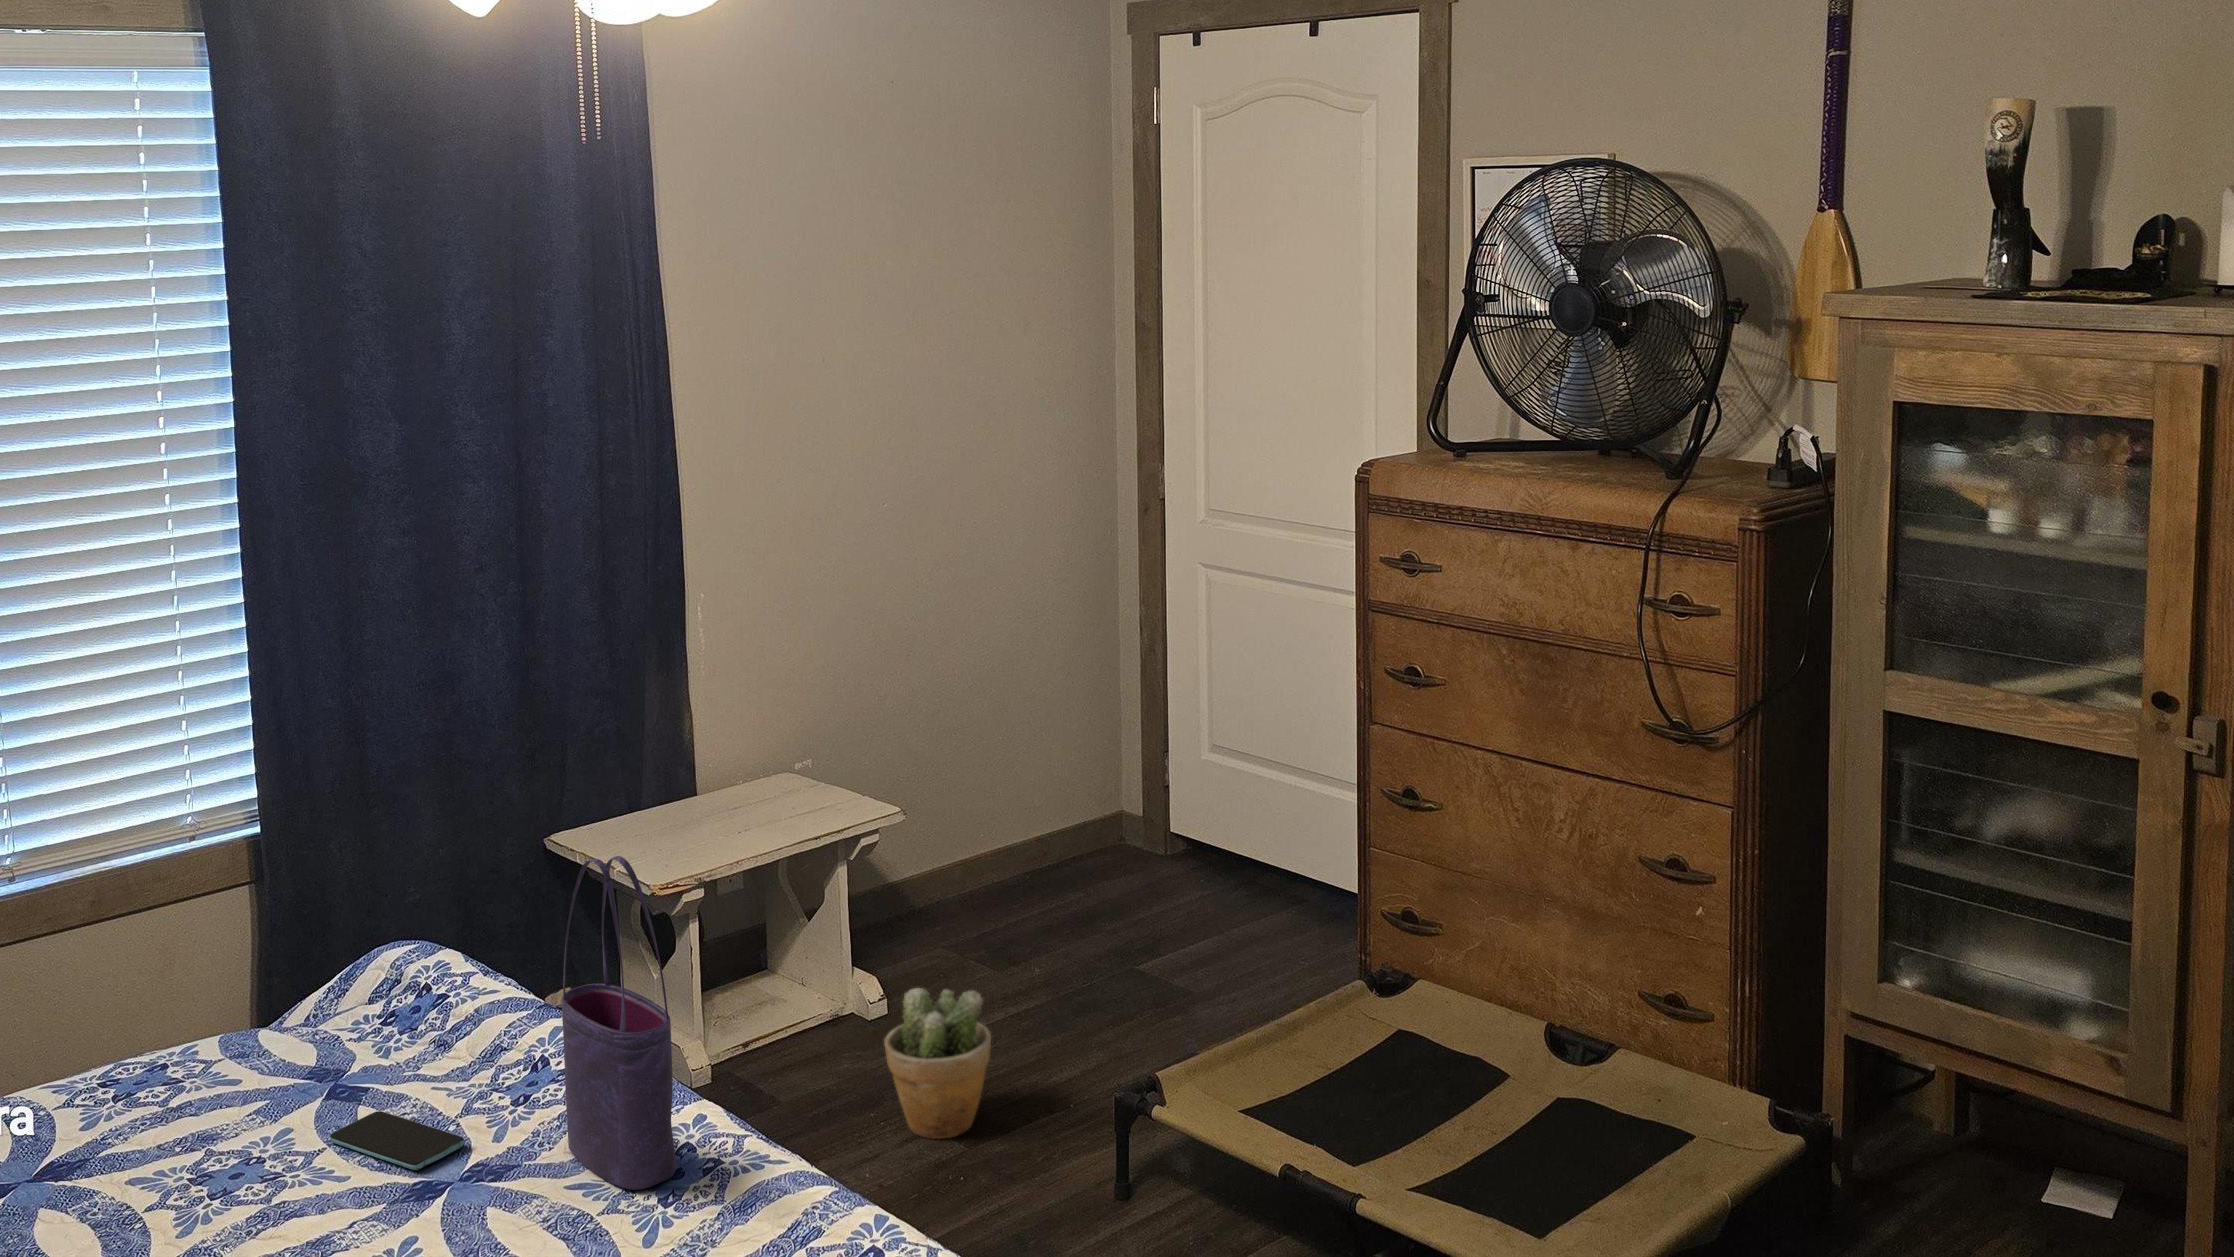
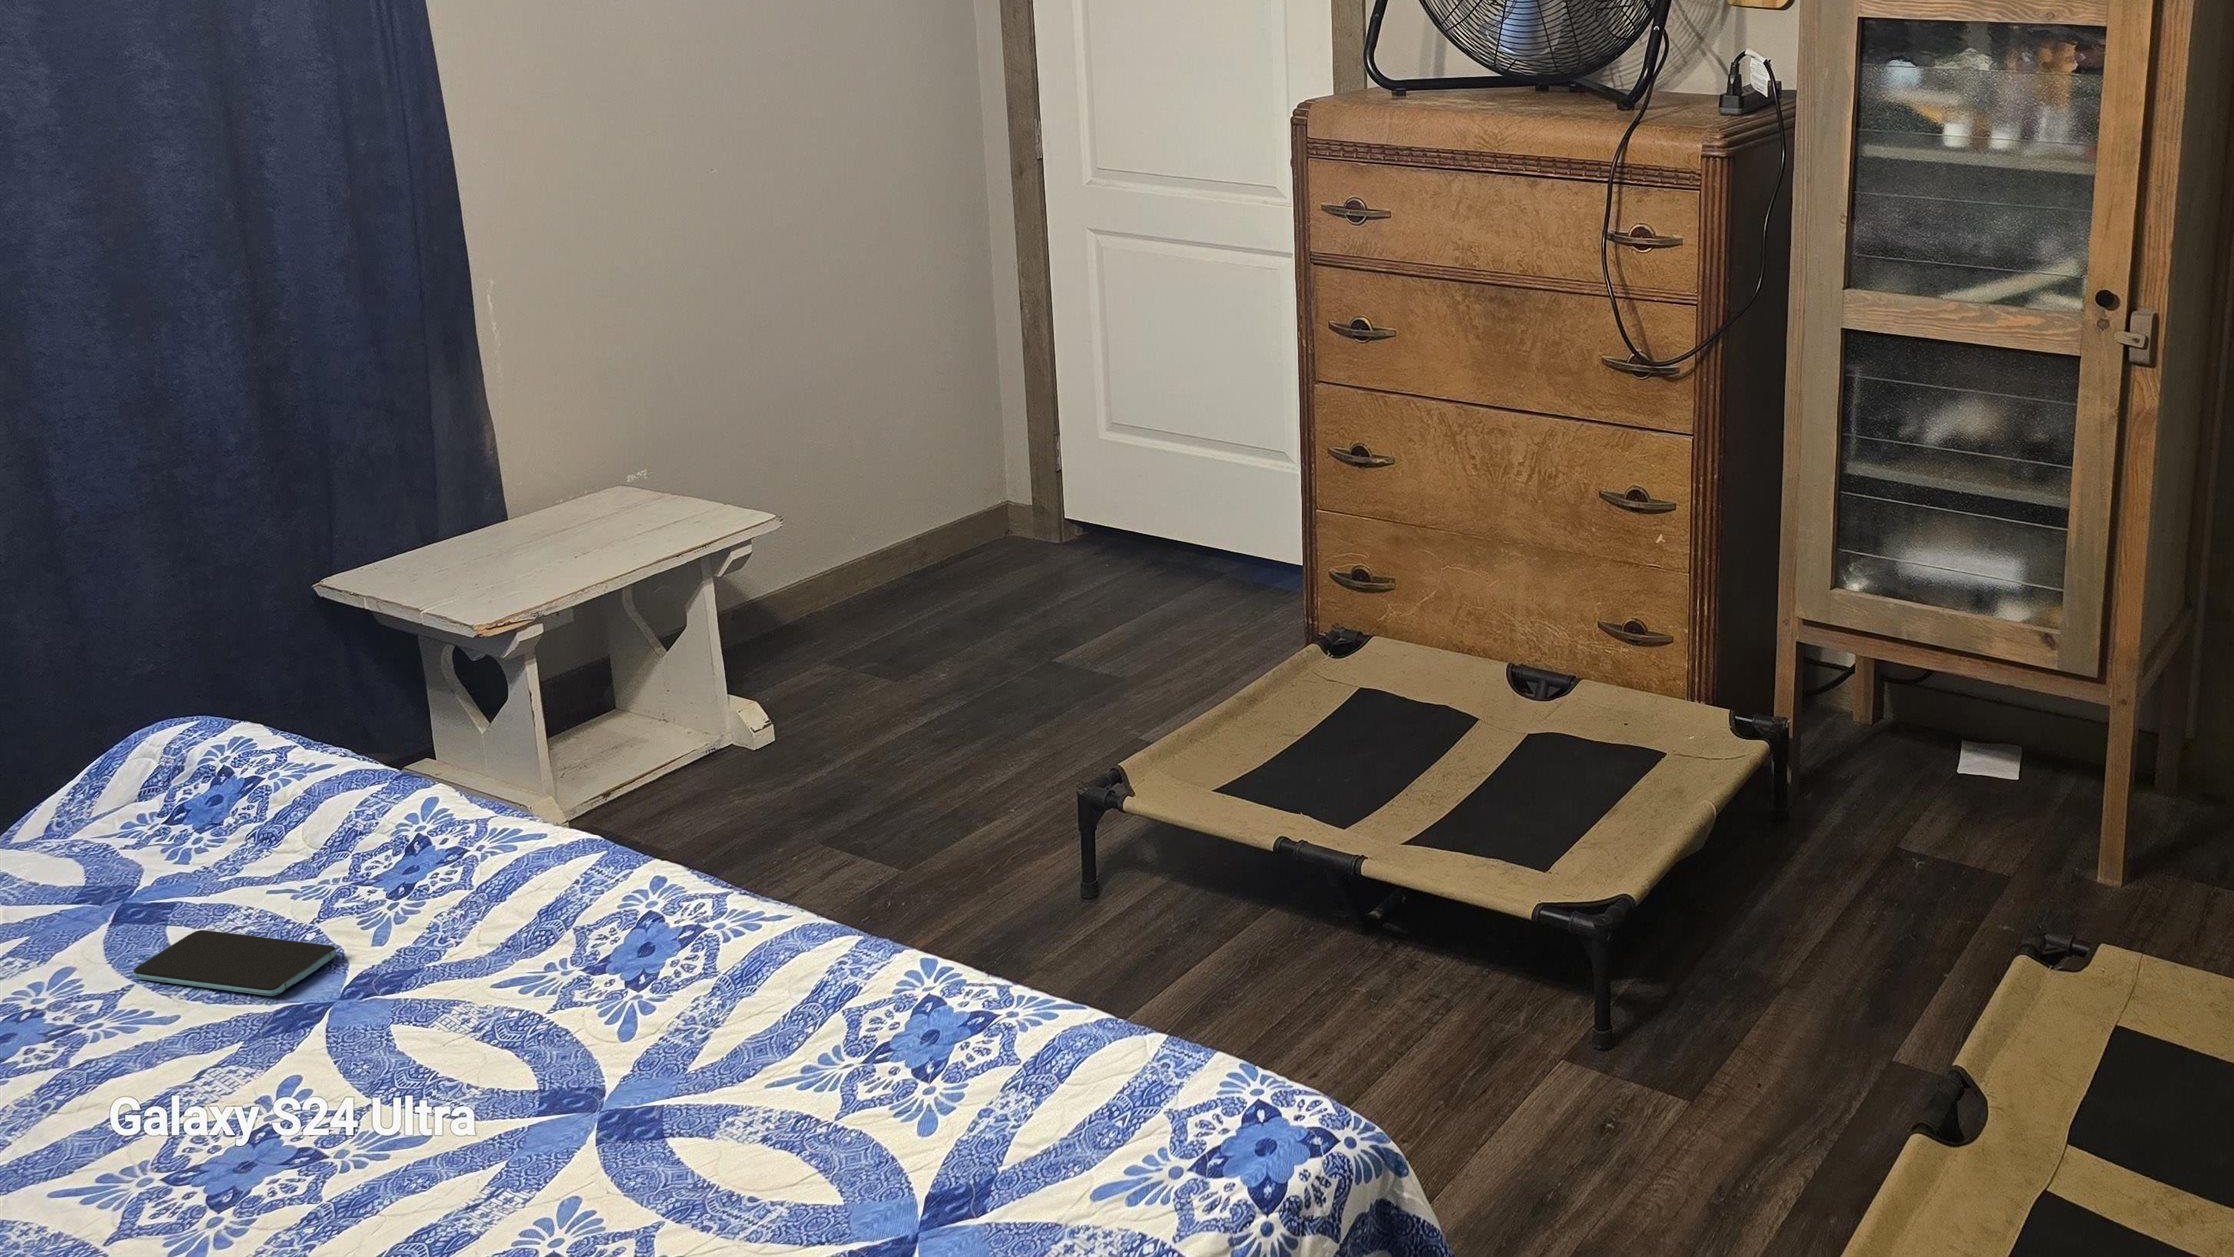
tote bag: present [561,856,675,1190] -> none [460,580,640,975]
potted plant: present [884,988,991,1139] -> none [799,695,923,858]

